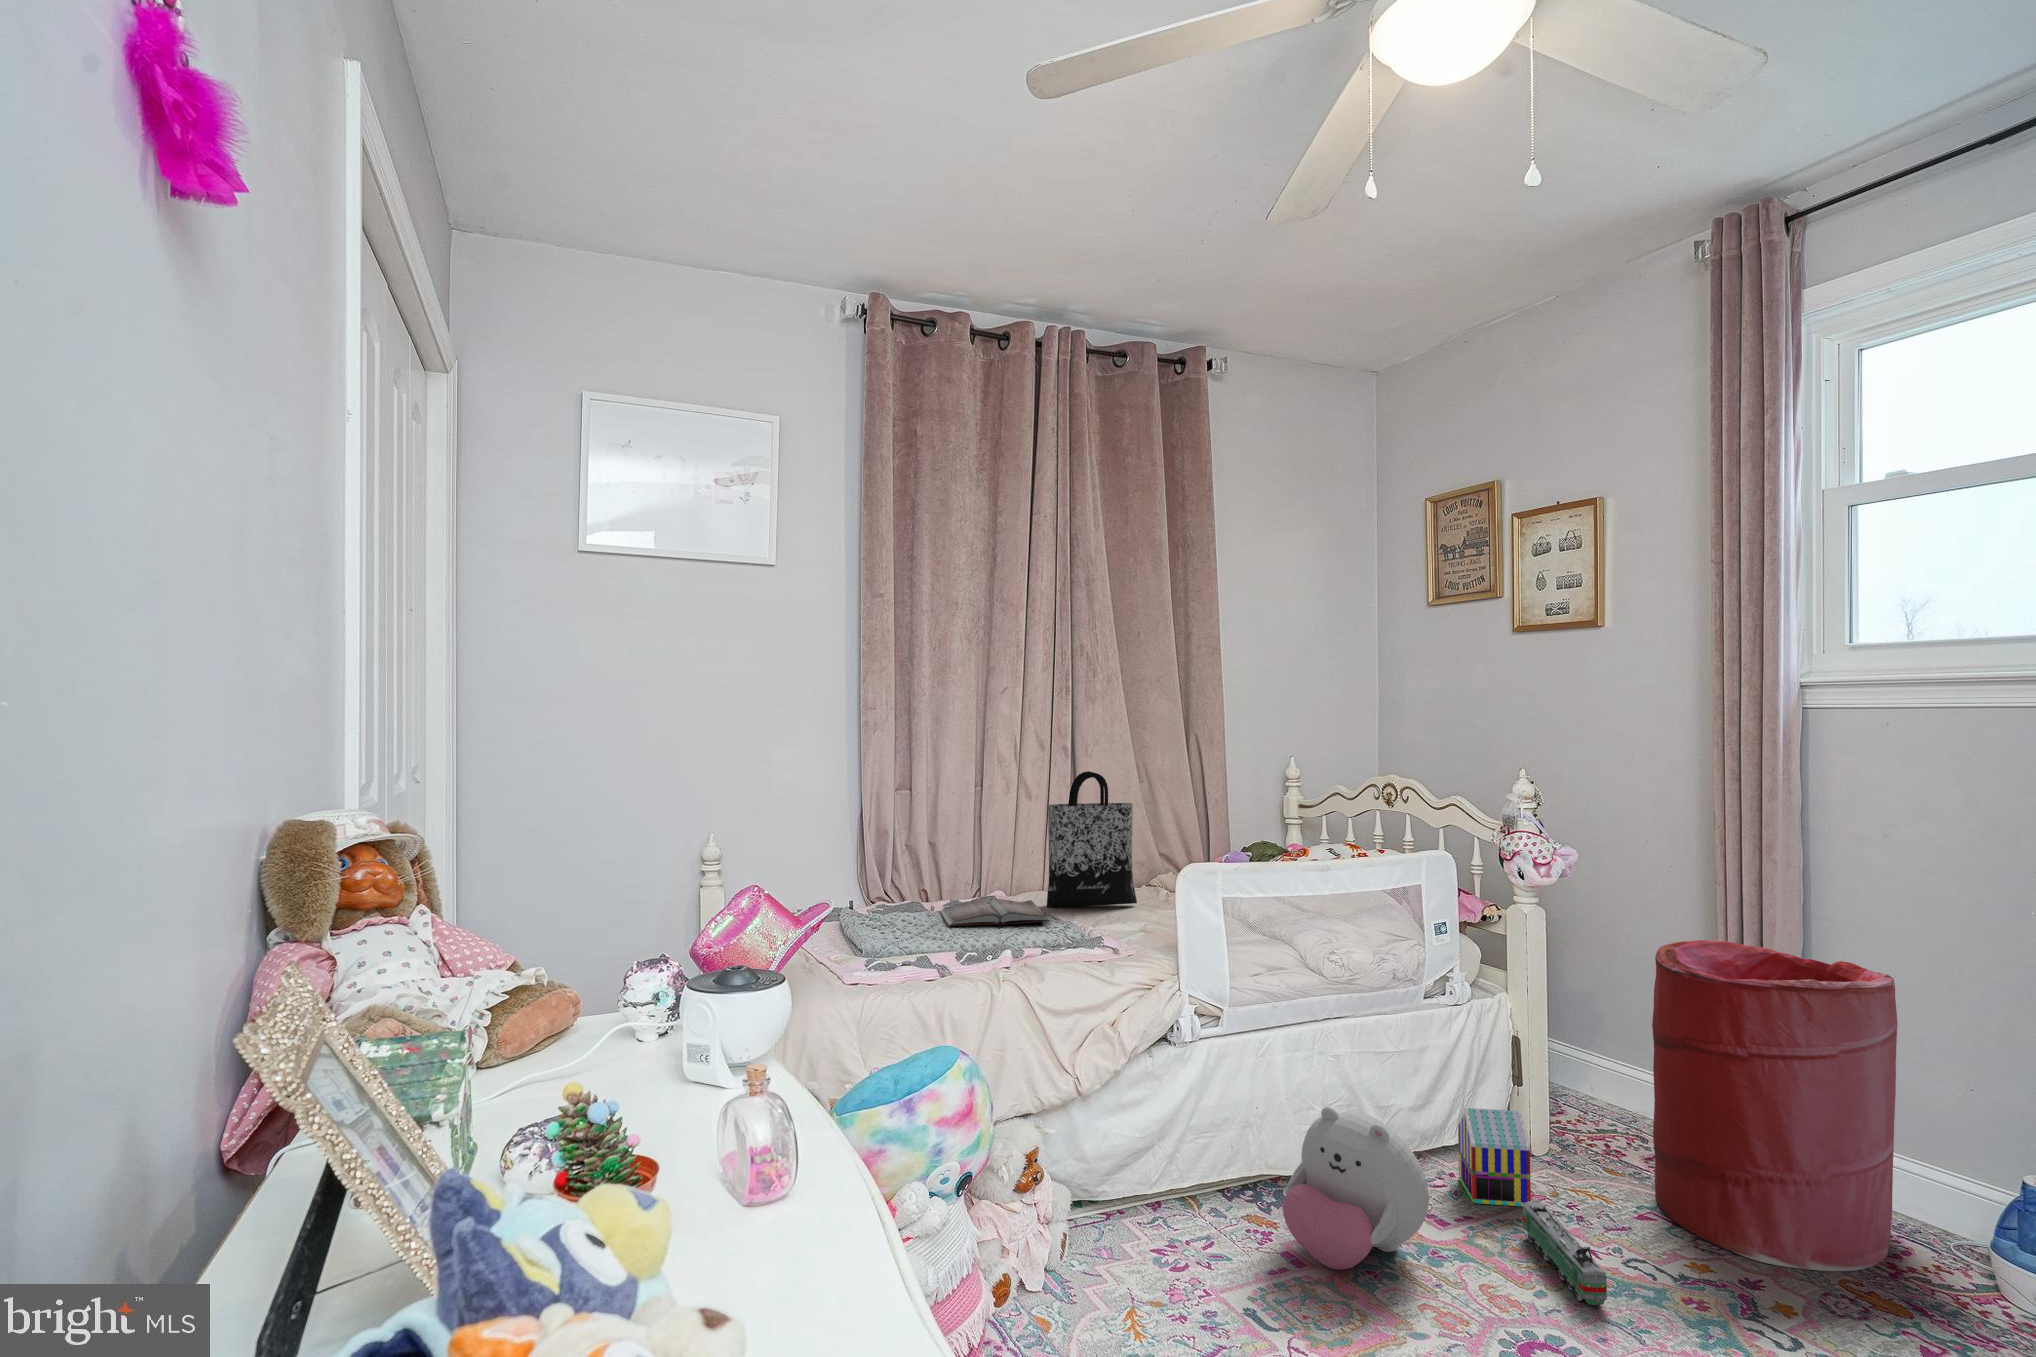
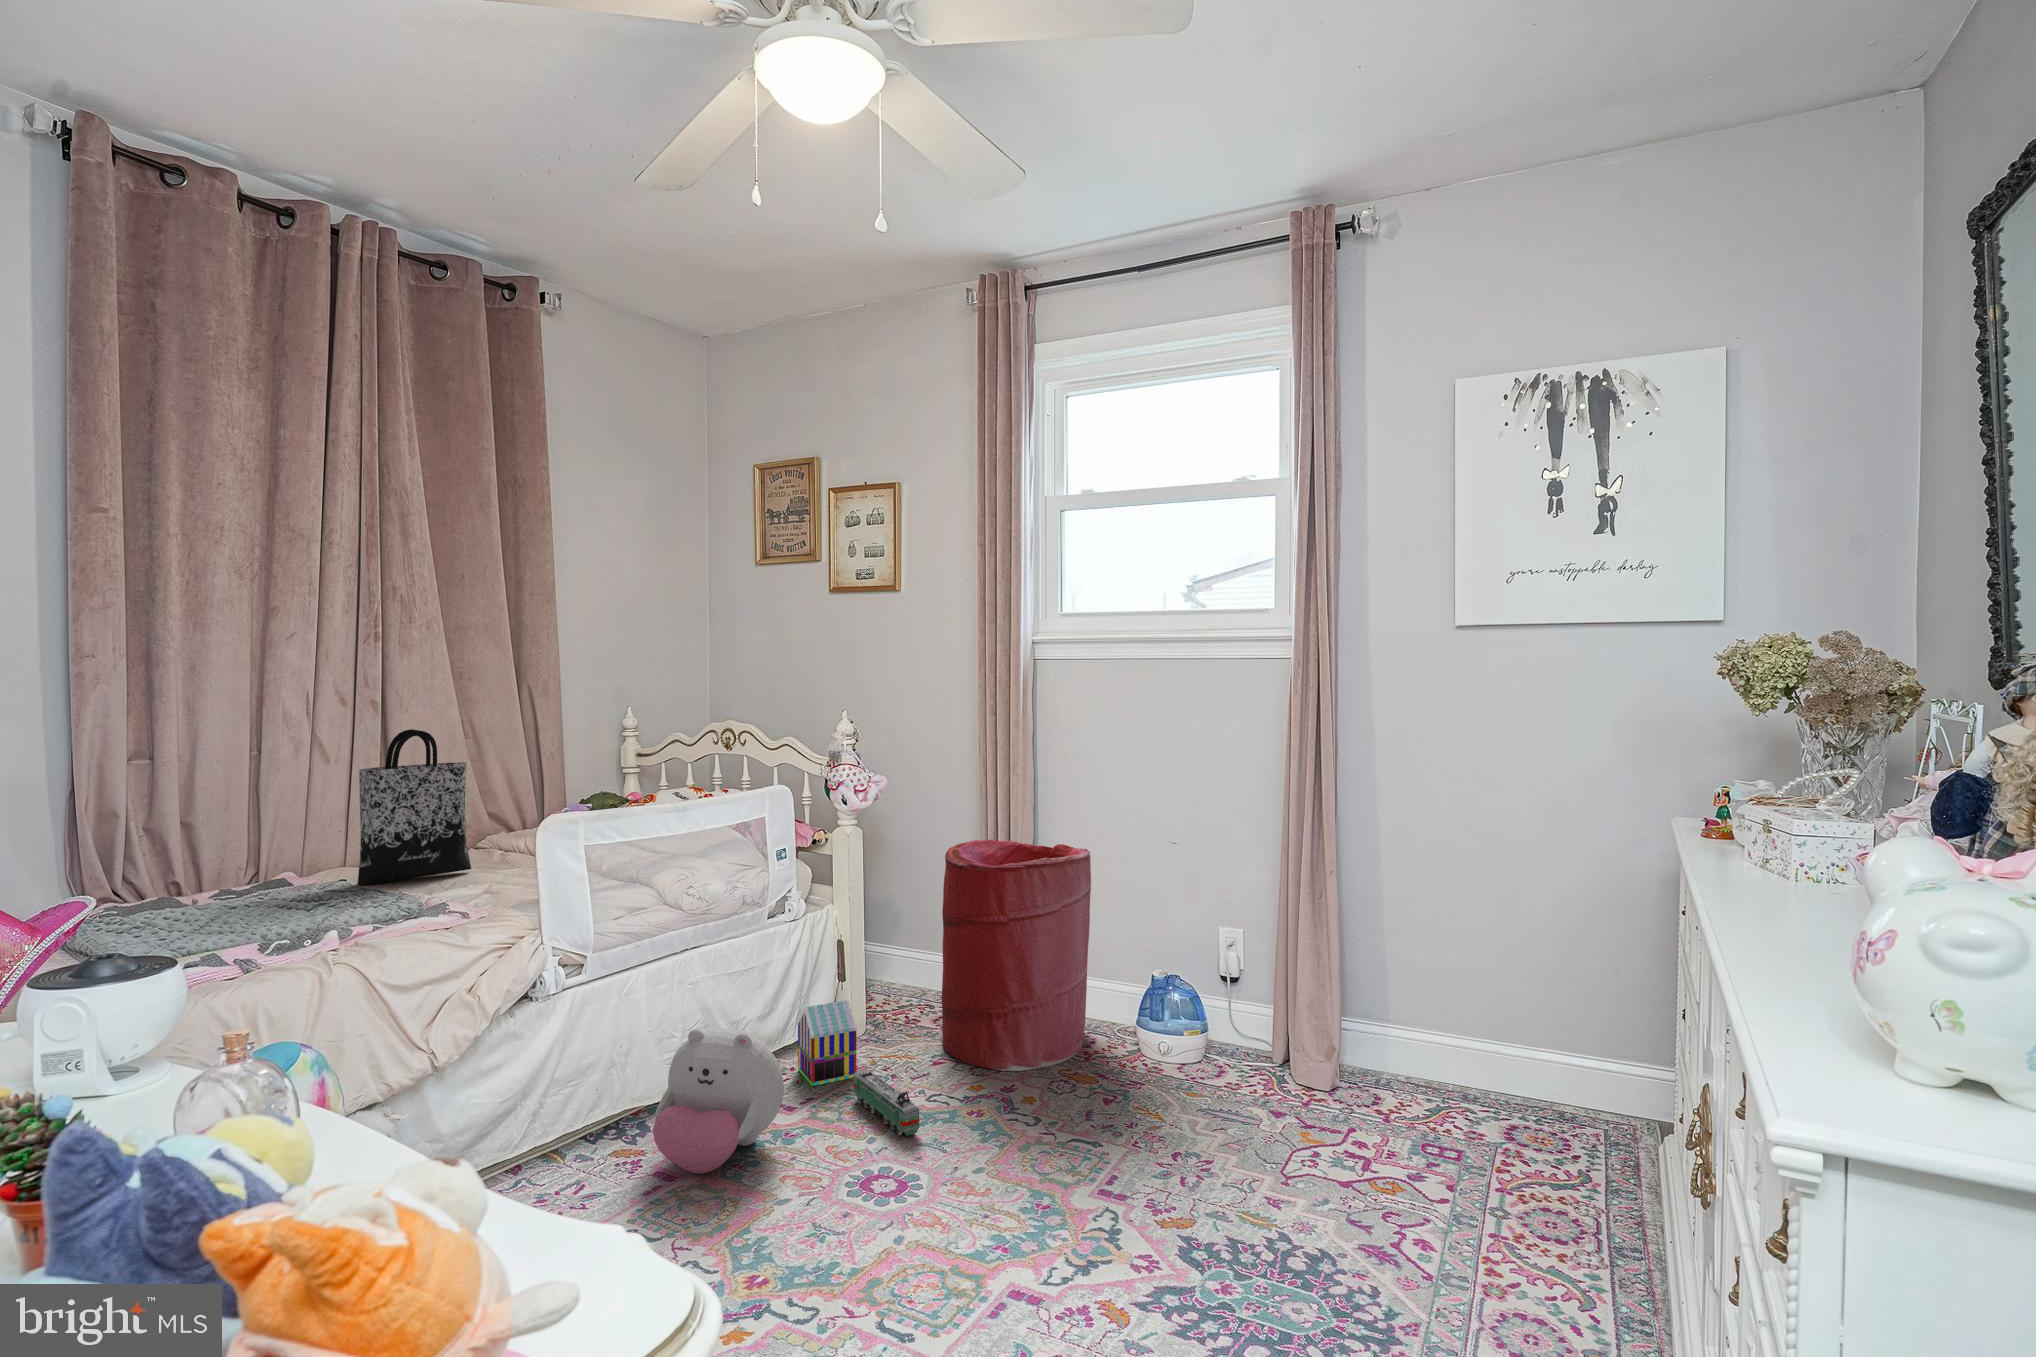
hardback book: present [940,899,1049,926] -> none [205,879,370,922]

